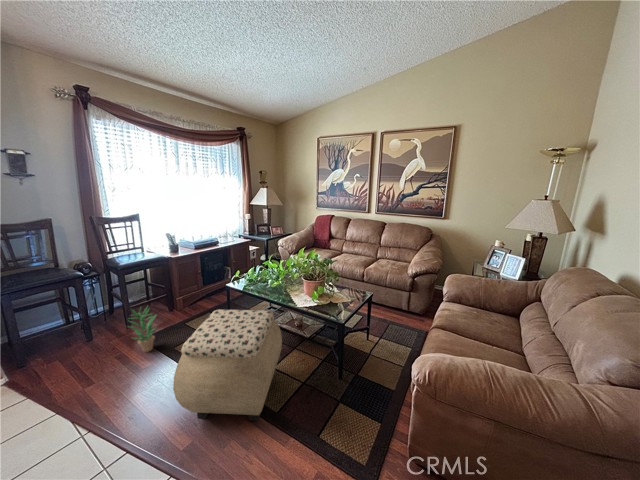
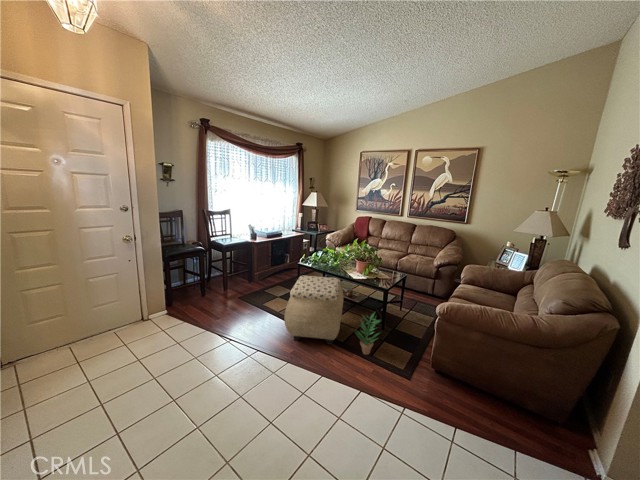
potted plant: present [130,308,156,352] -> present [355,313,380,355]

